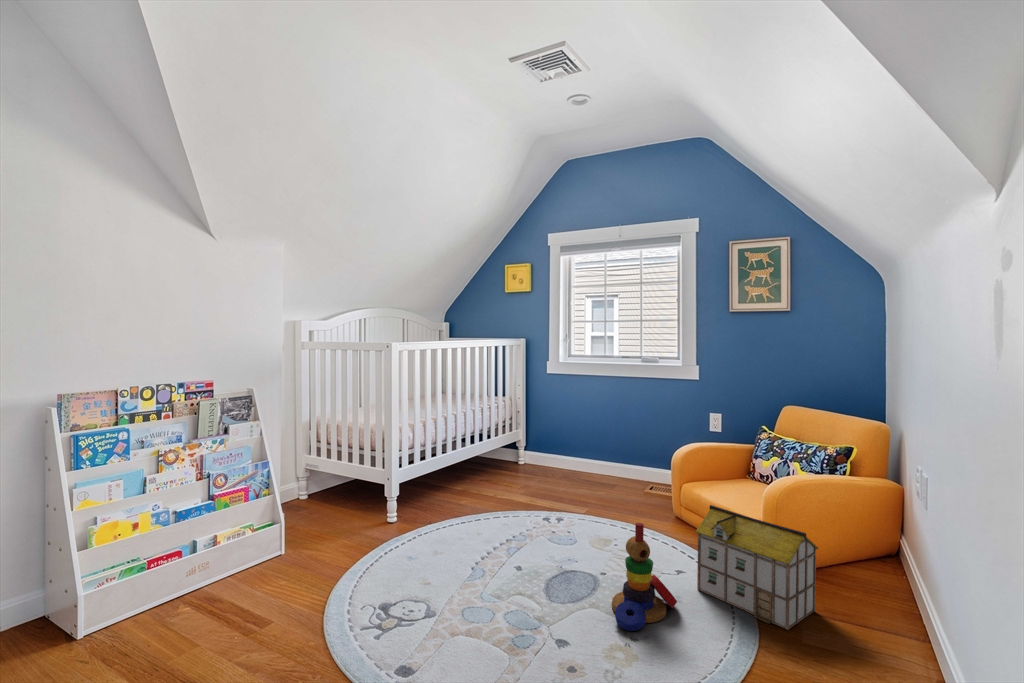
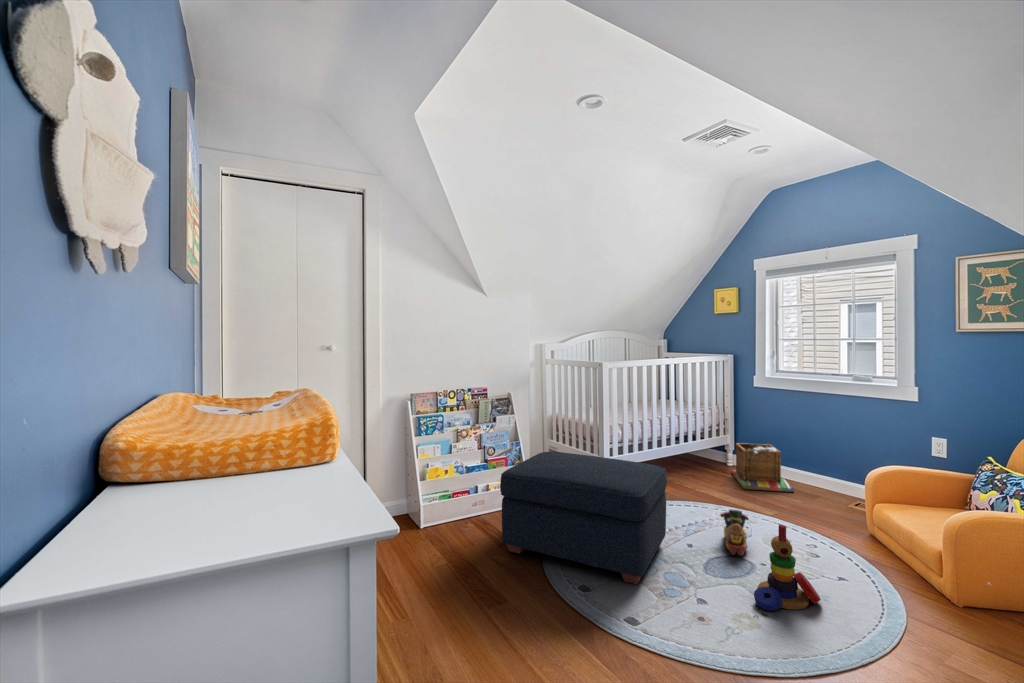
laundry basket: none [528,436,594,488] -> present [731,443,794,492]
ottoman: none [253,470,495,641] -> present [500,452,667,584]
toy house: present [696,505,819,630] -> none [850,523,988,651]
toy train: none [548,513,583,569] -> present [720,509,749,556]

